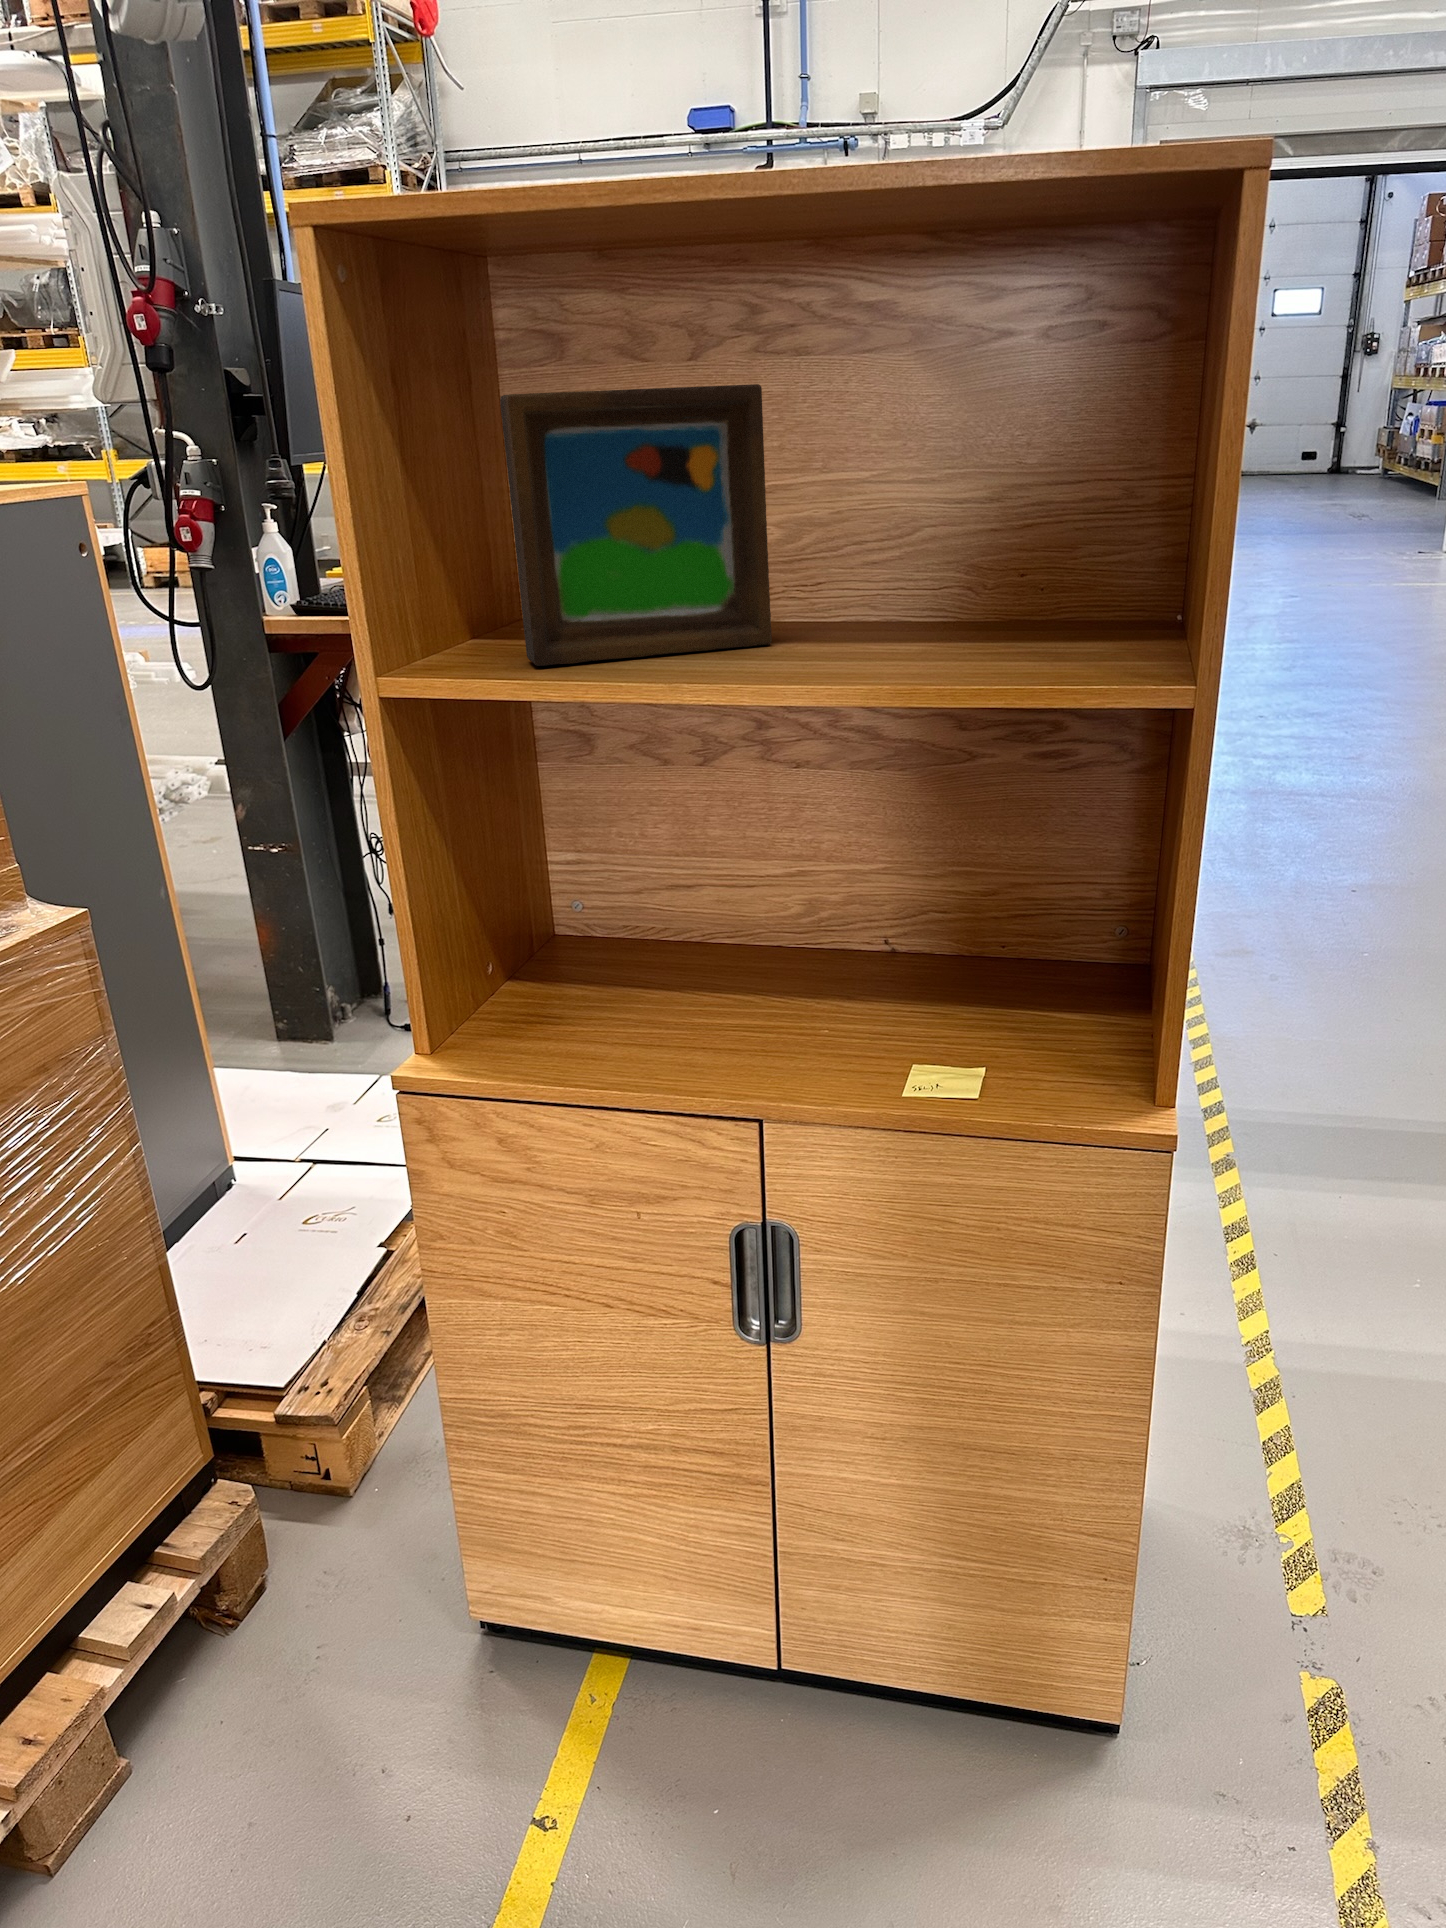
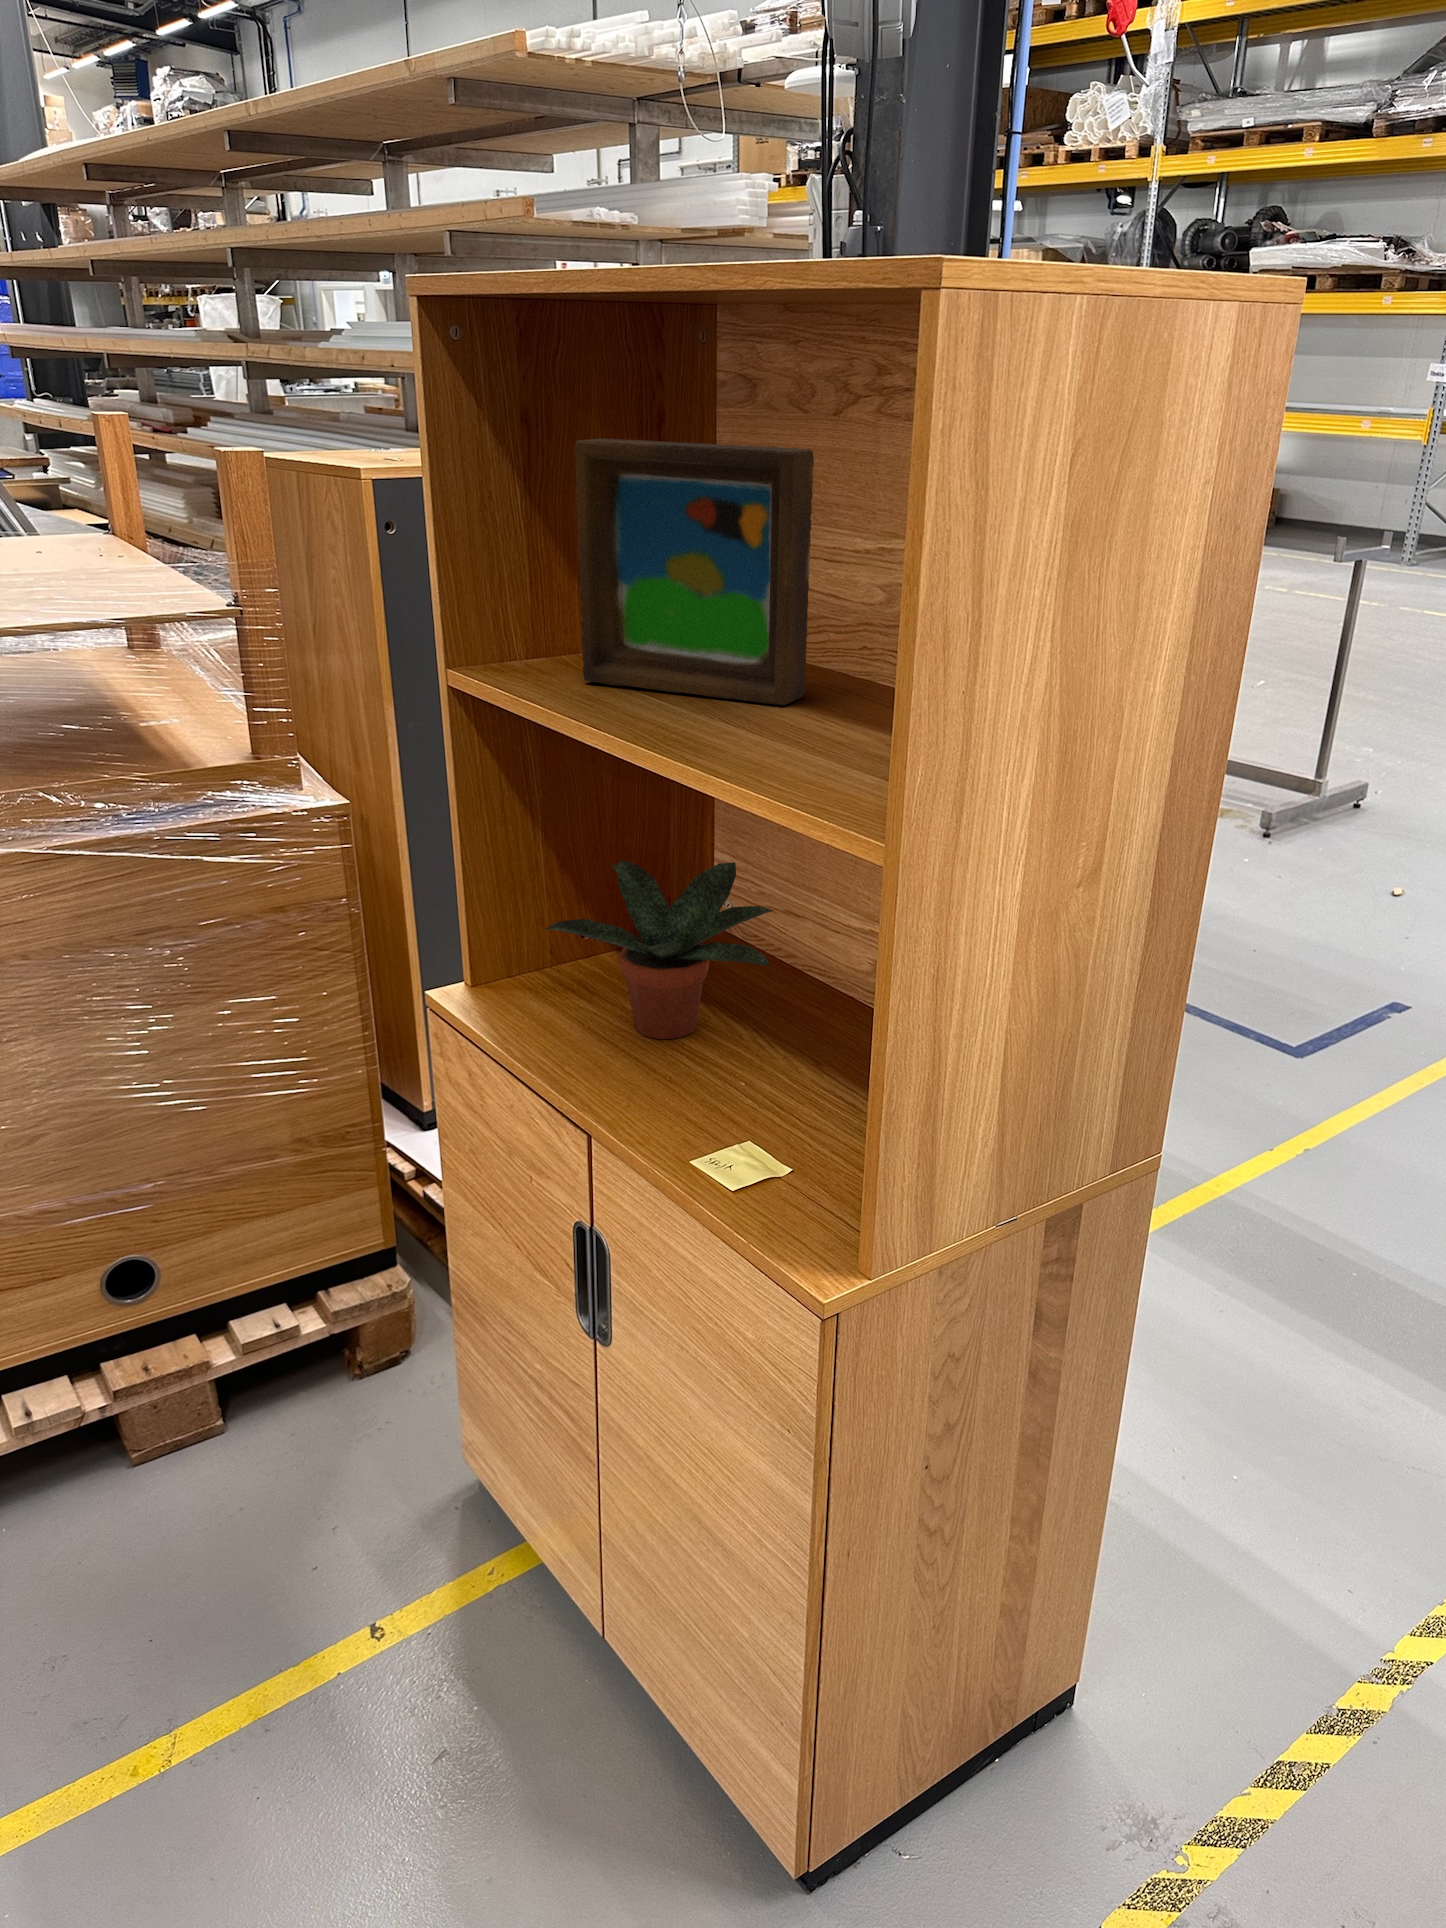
potted plant: none [557,837,789,1036] -> present [546,860,774,1039]

